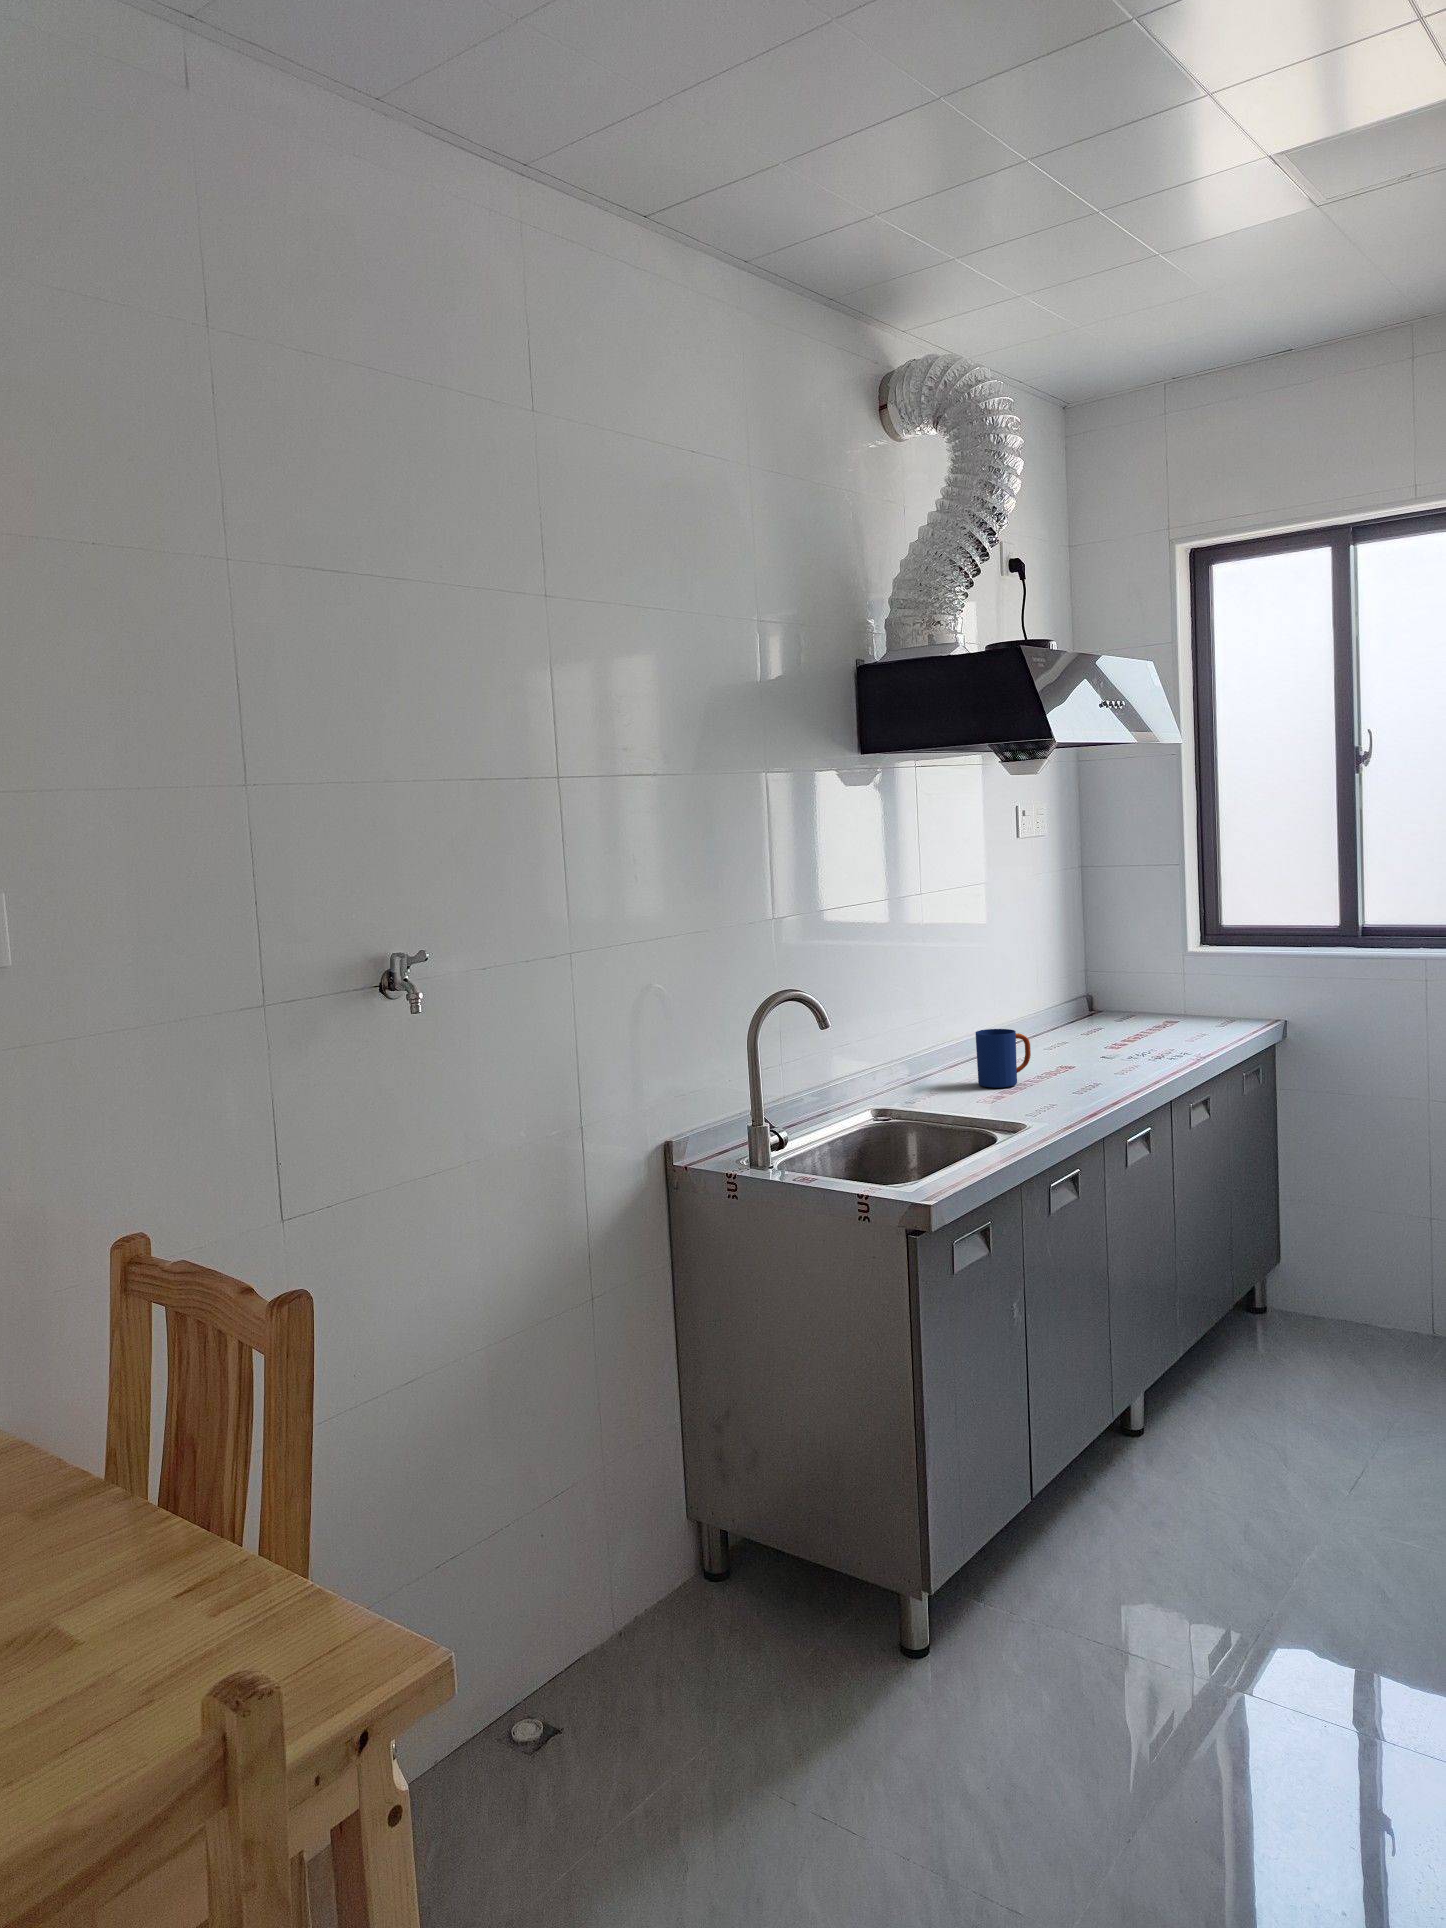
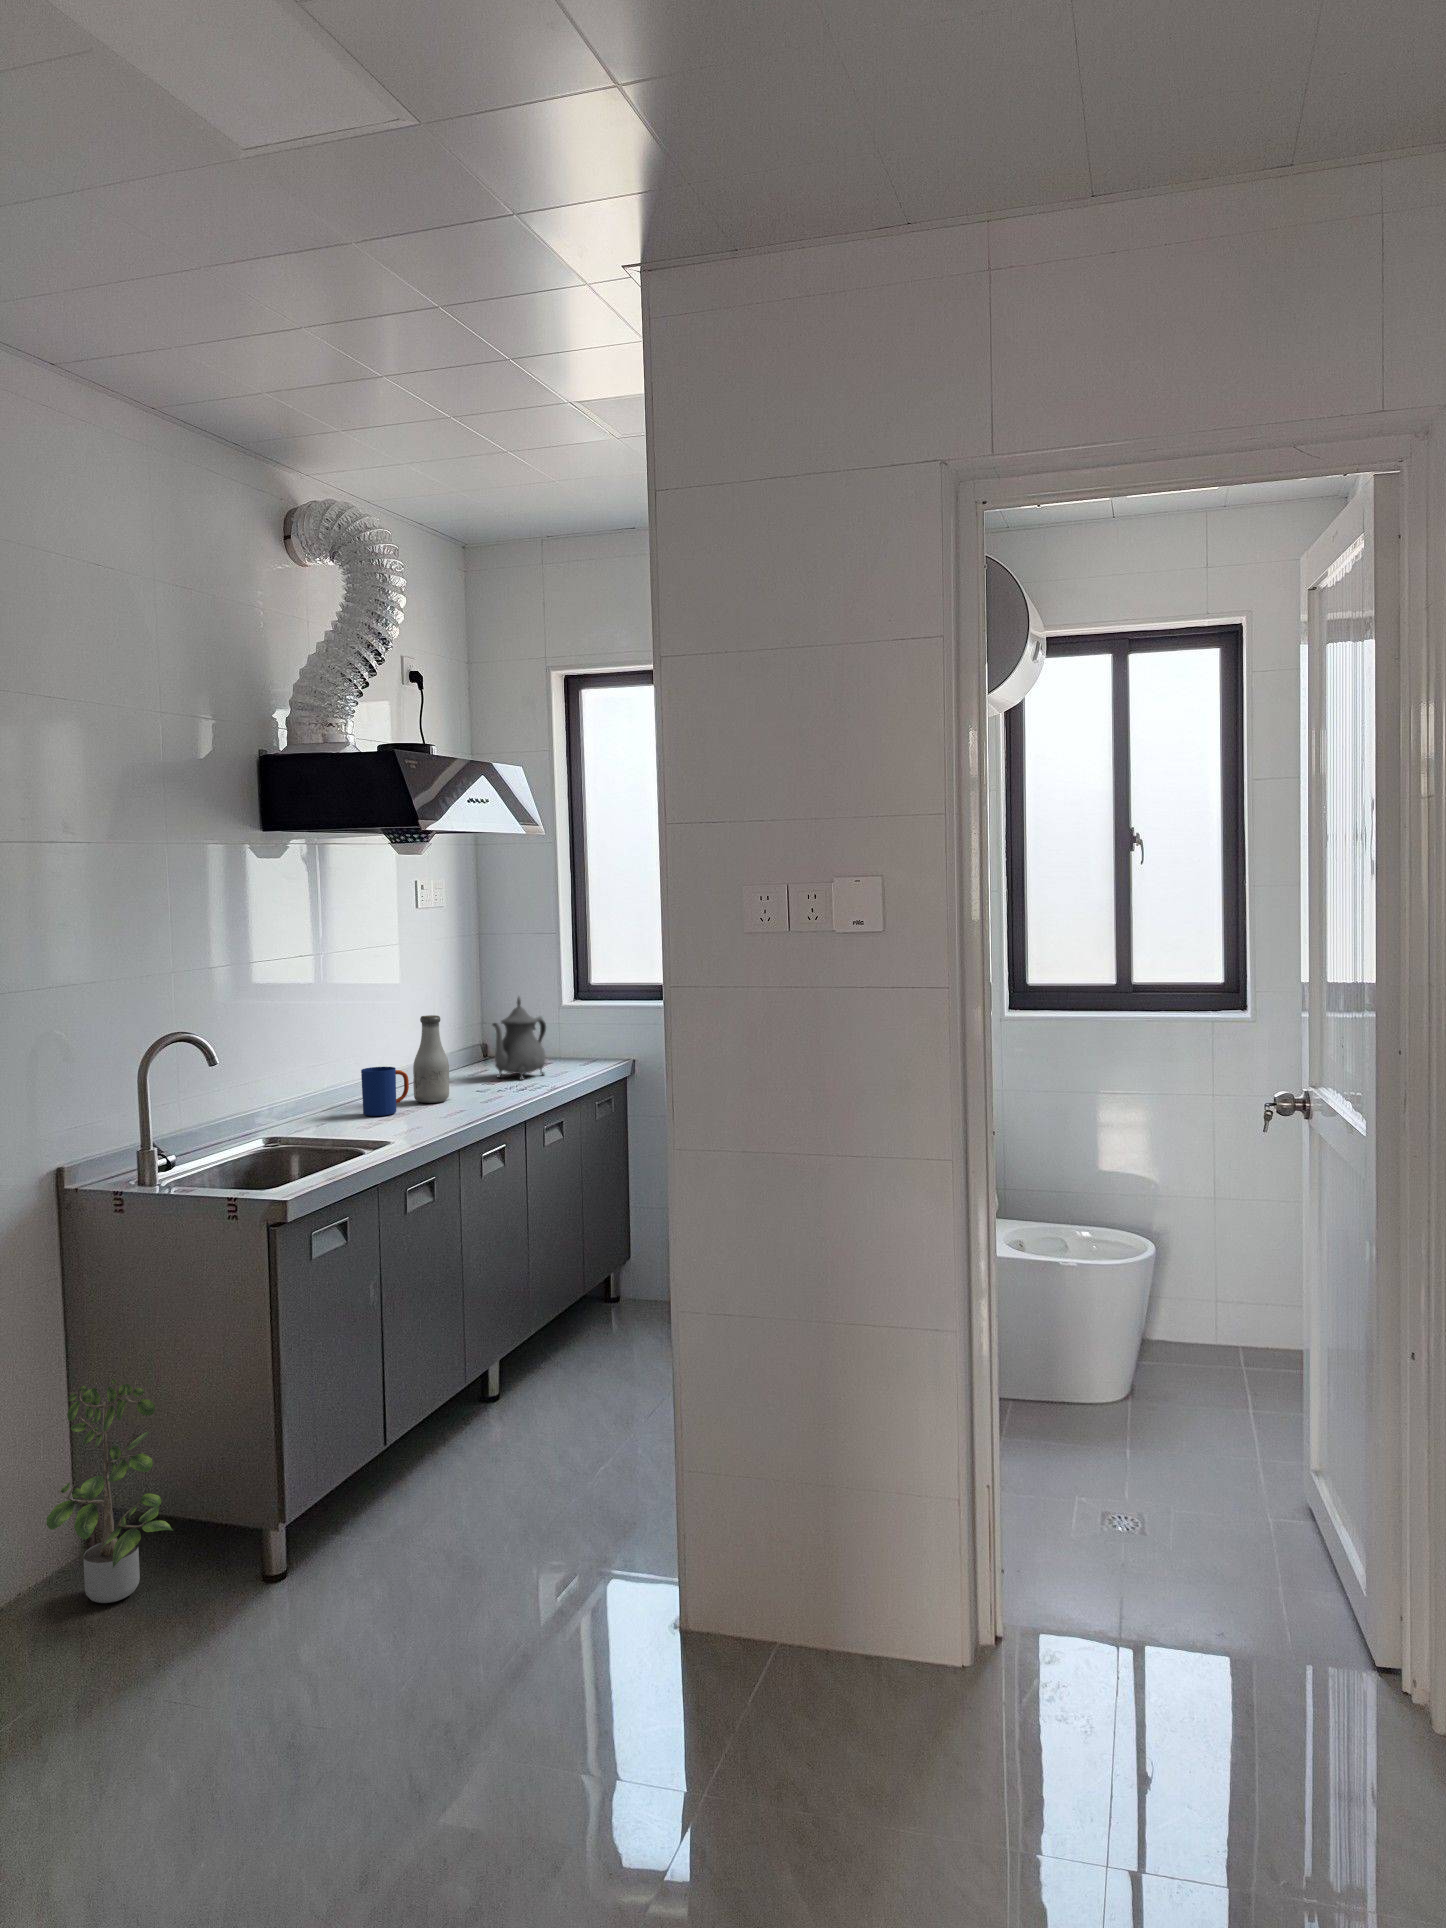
teapot: none [1116,943,1181,1045] -> present [493,997,546,1080]
bottle: none [1032,968,1075,1072] -> present [413,1015,449,1103]
potted plant: none [667,1389,807,1647] -> present [47,1380,173,1603]

